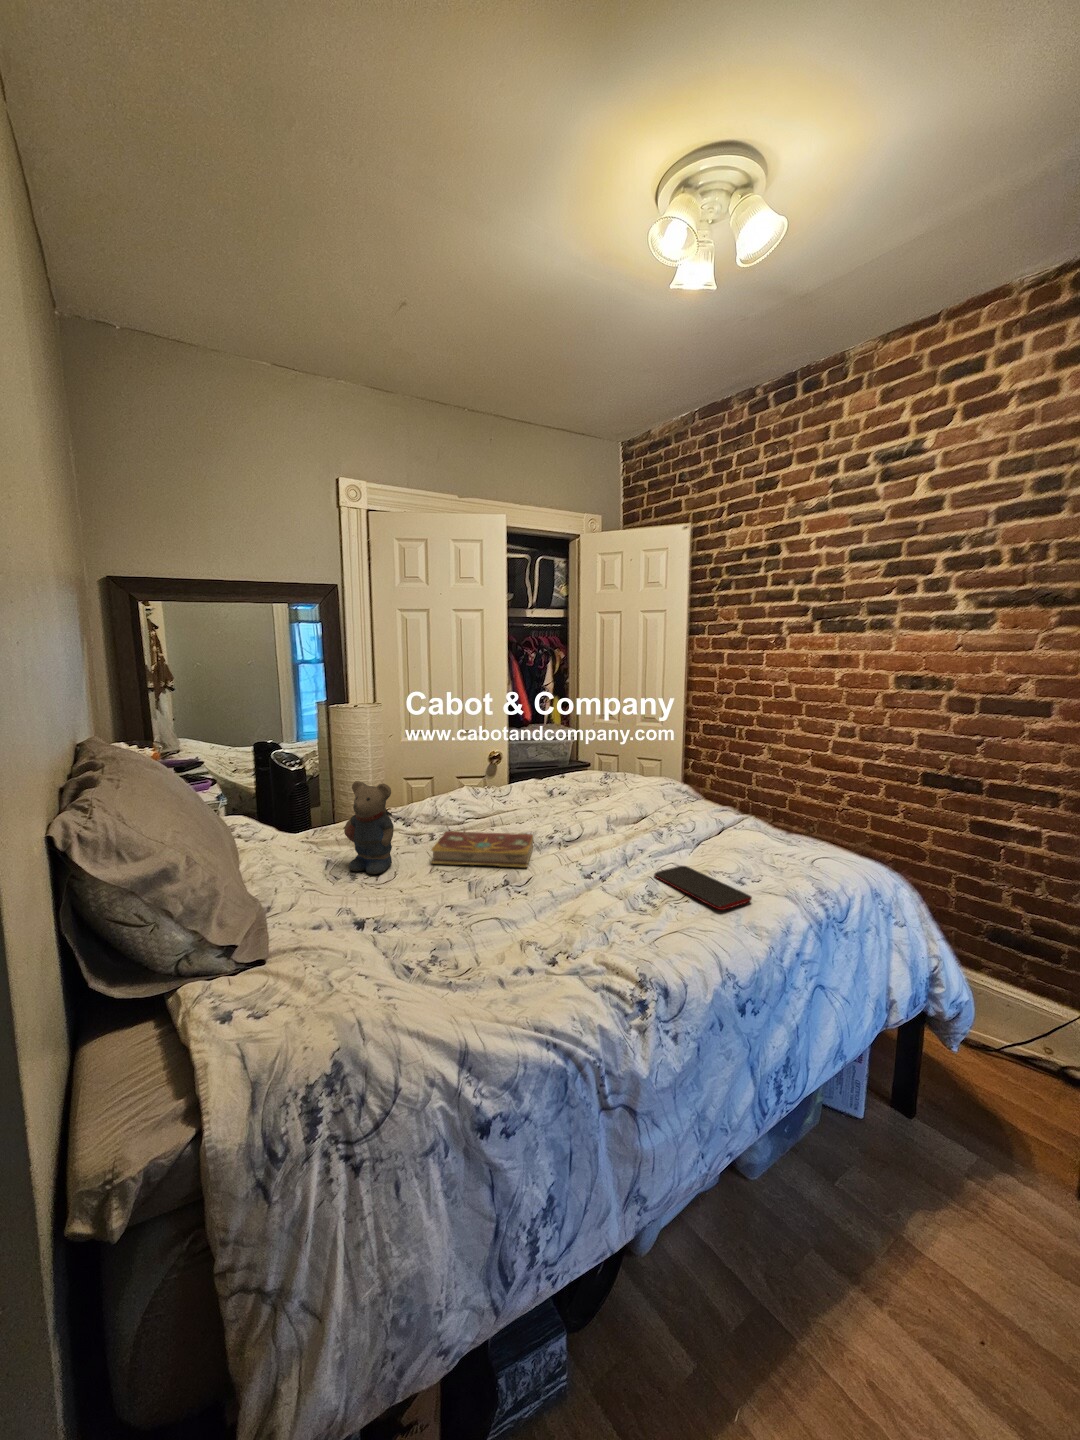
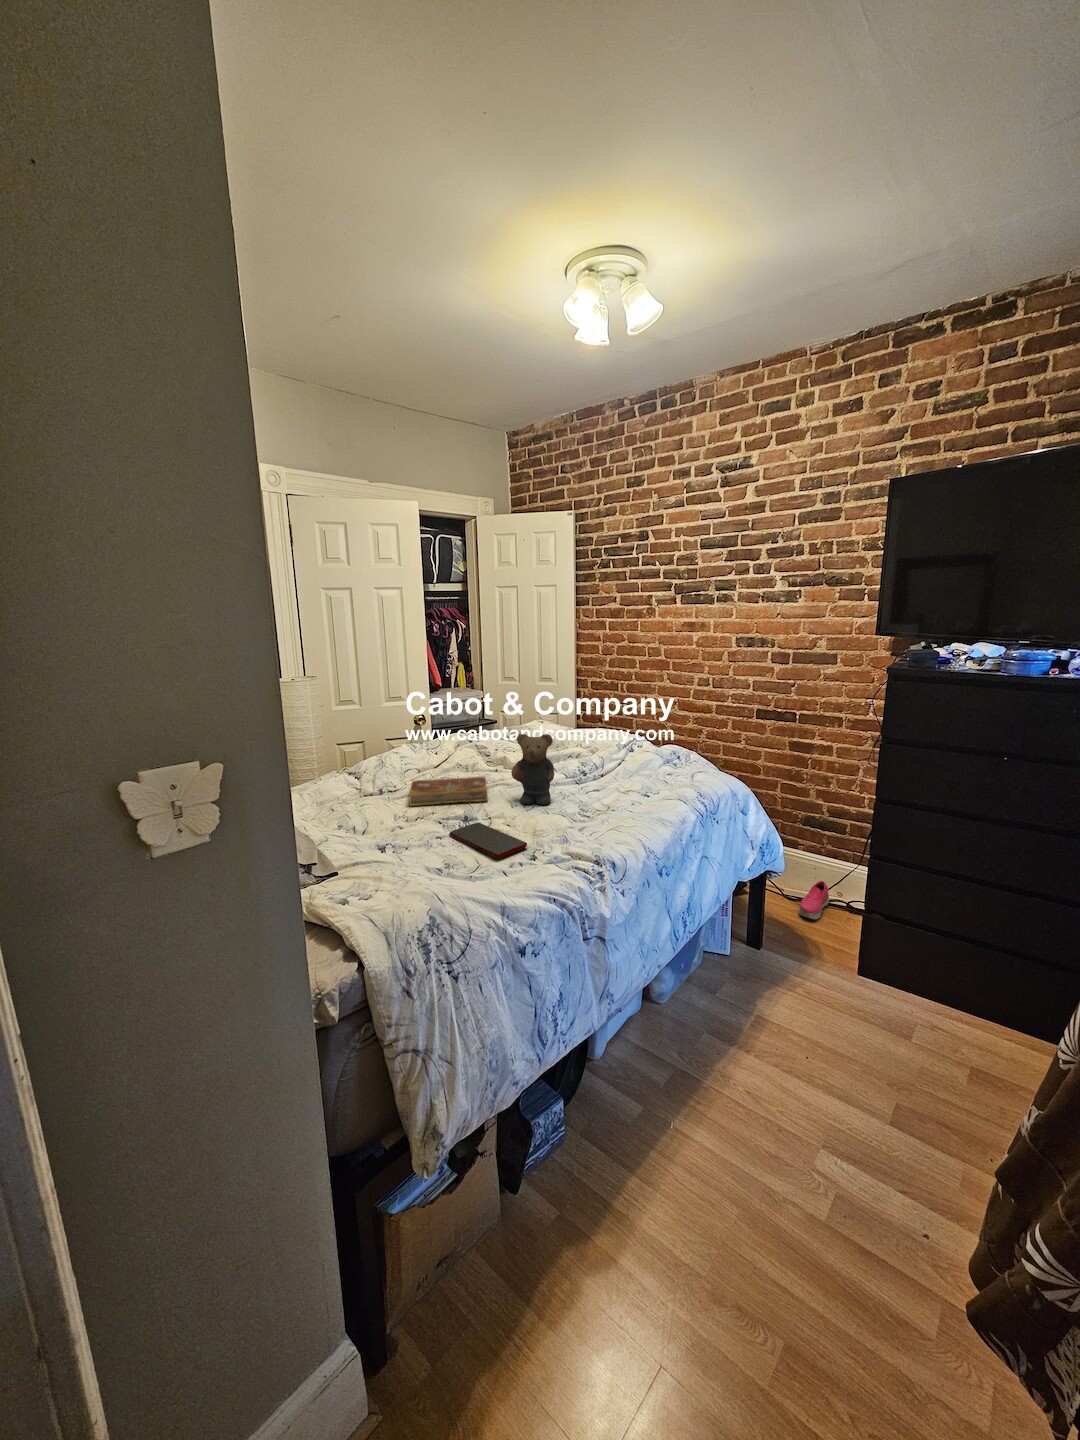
teddy bear: present [344,781,394,874] -> present [511,734,554,805]
smartphone: present [654,866,752,910] -> present [449,823,527,858]
shoe: none [980,1028,1032,1087] -> present [798,881,829,920]

